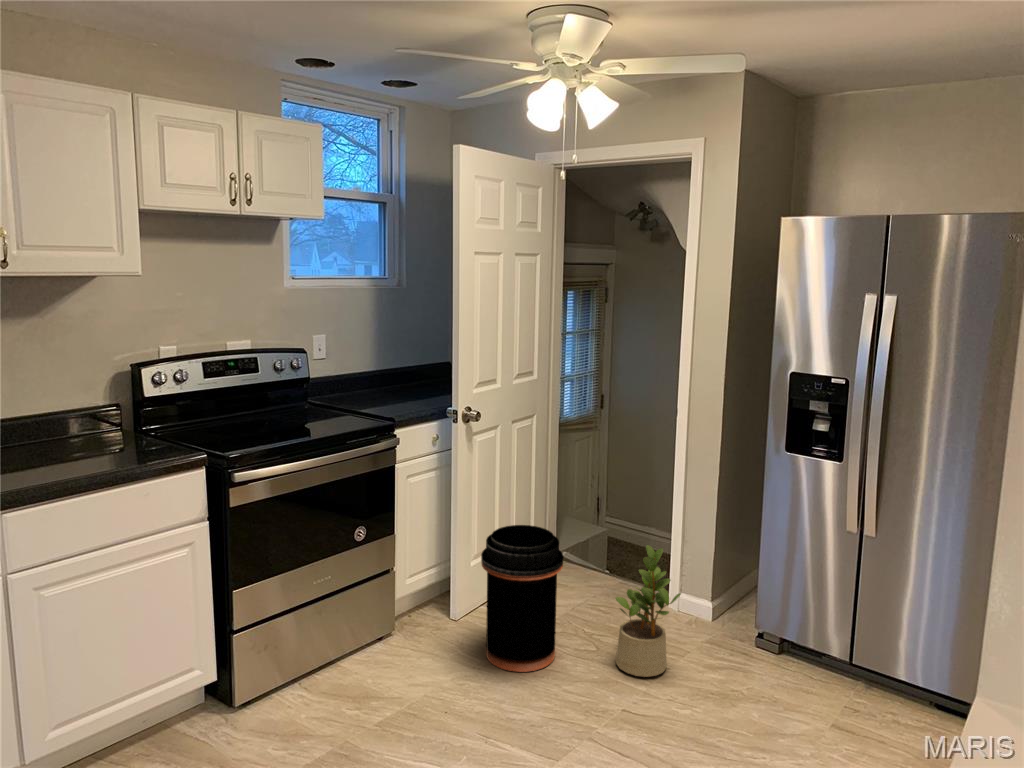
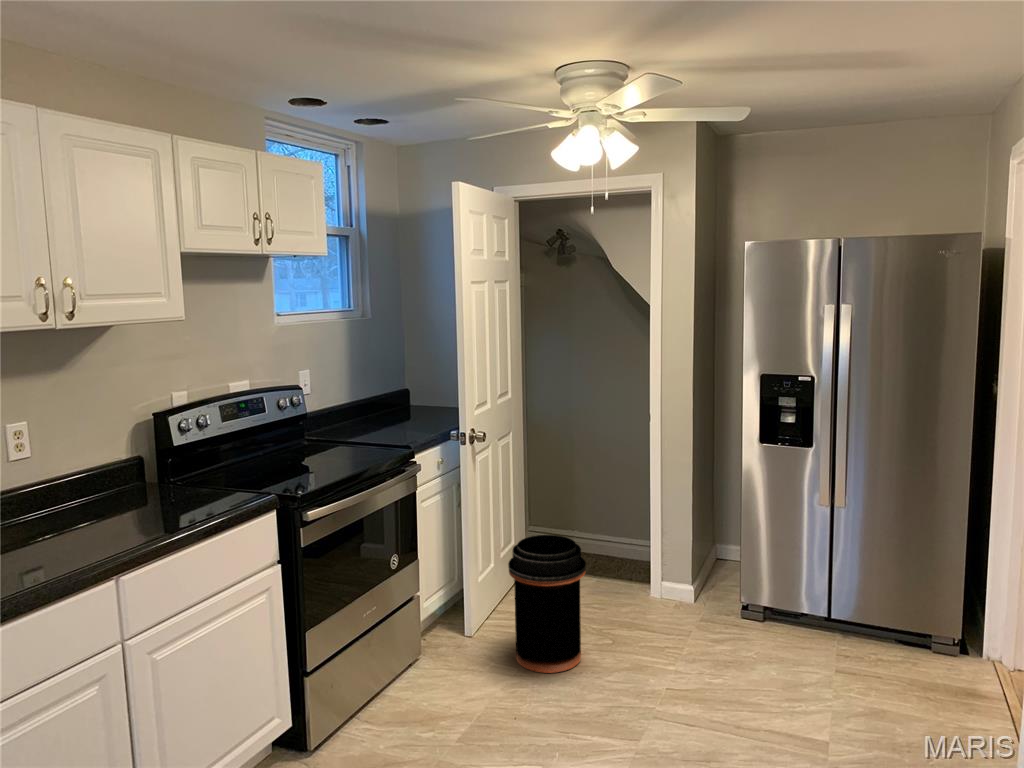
potted plant: present [615,545,681,677] -> none [632,539,691,659]

